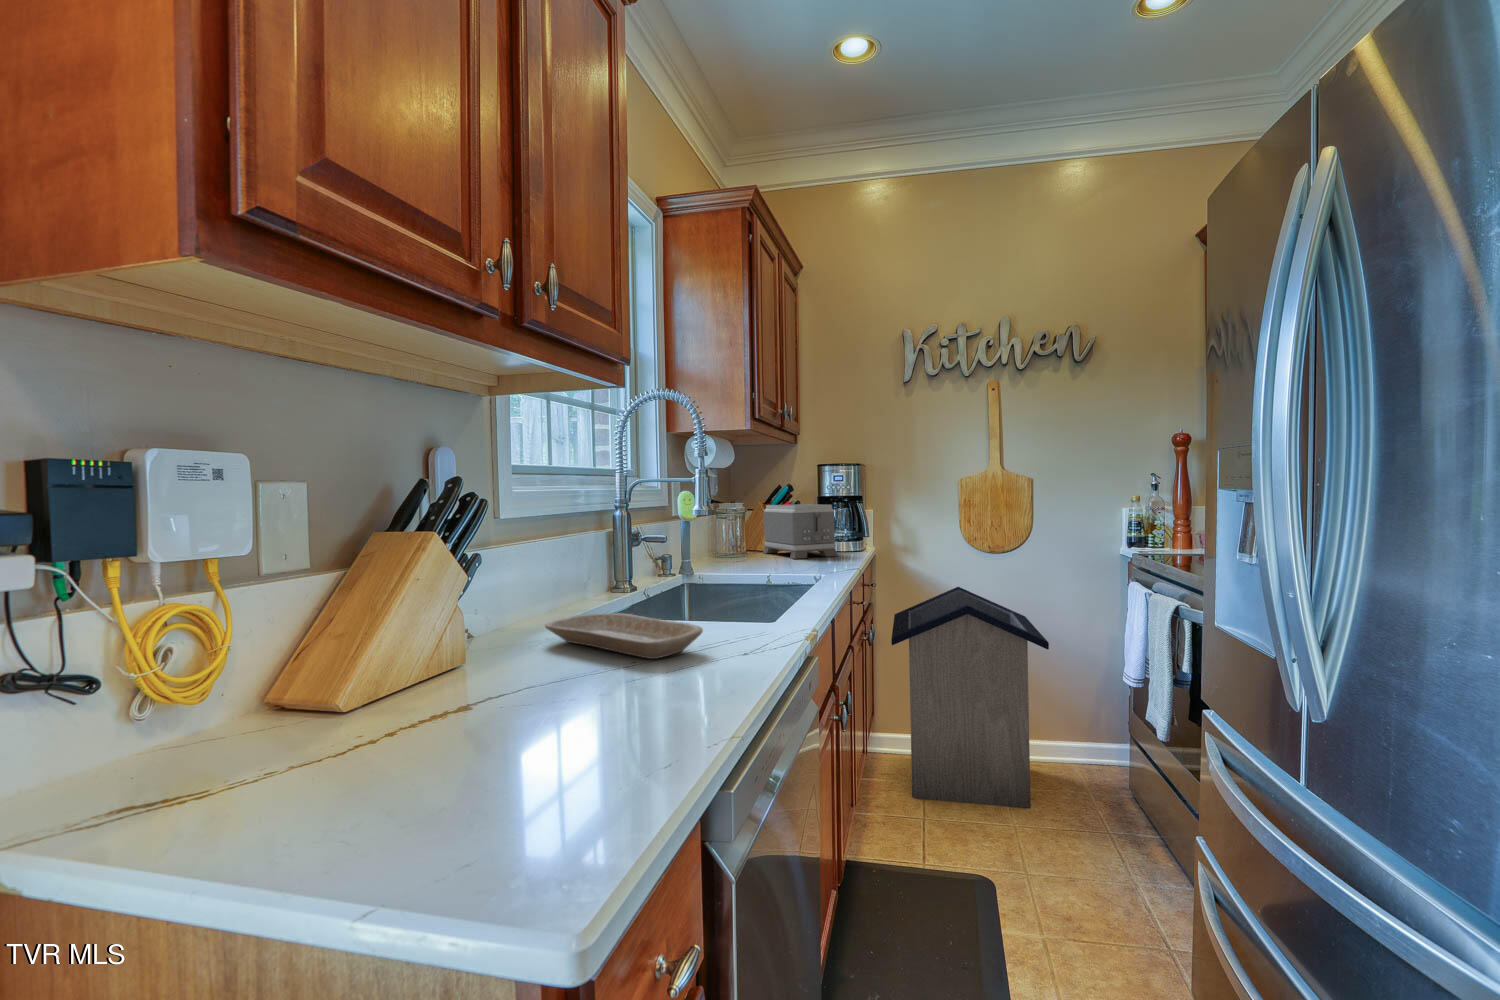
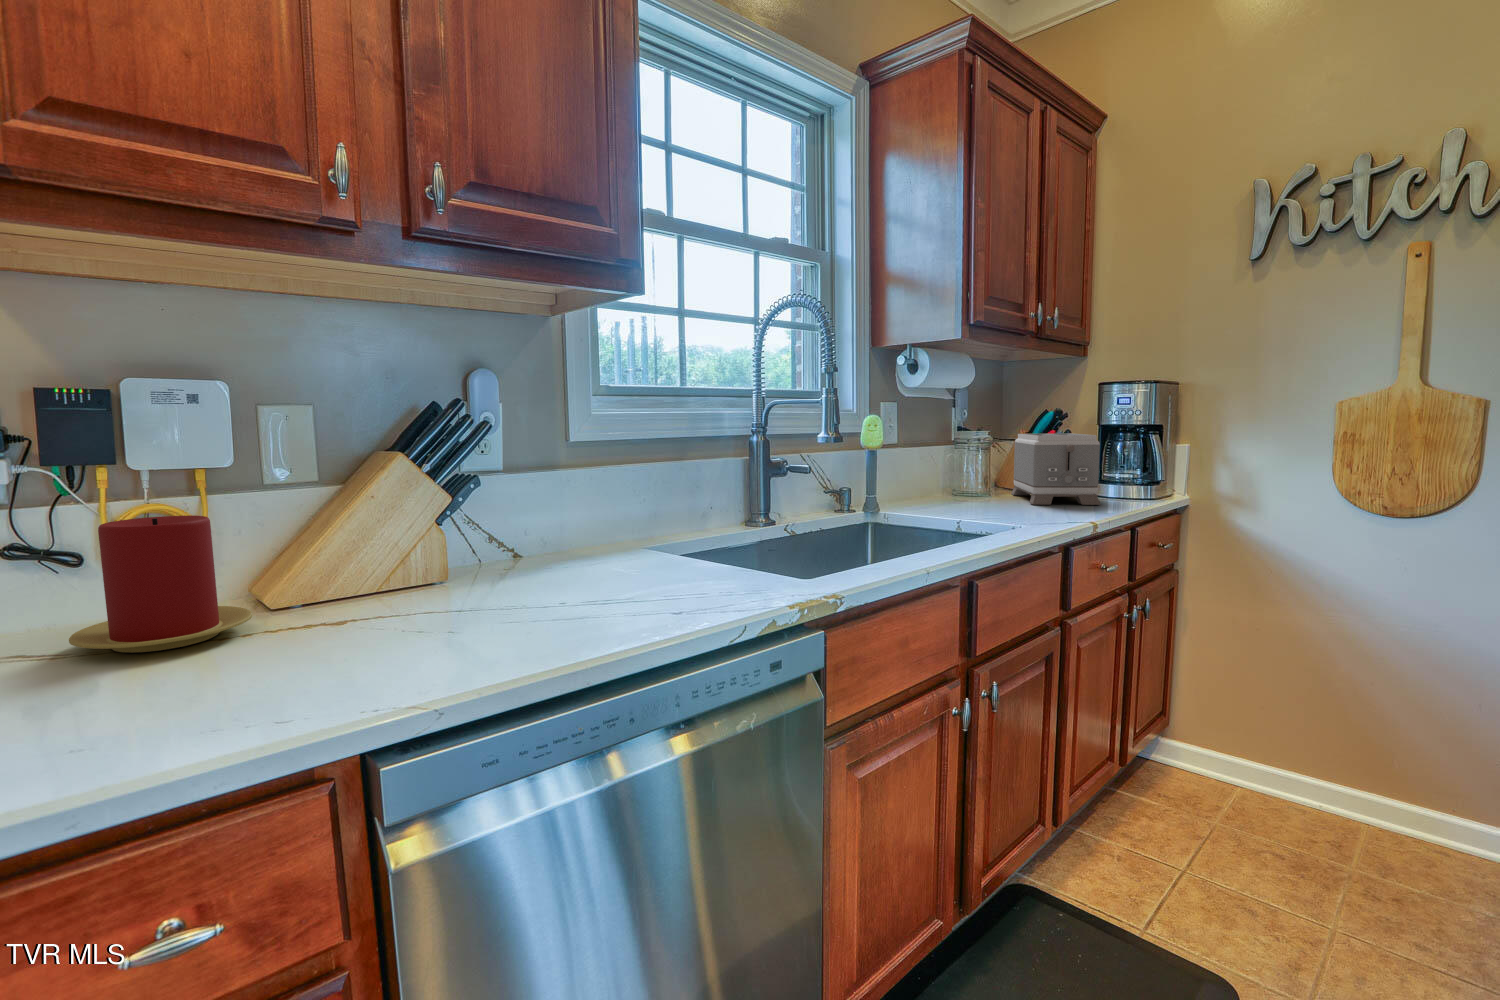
trash can: present [891,587,1049,809] -> none [1161,563,1445,914]
candle: none [161,604,363,768] -> present [69,515,252,652]
tray: present [545,613,703,659] -> none [545,550,658,609]

